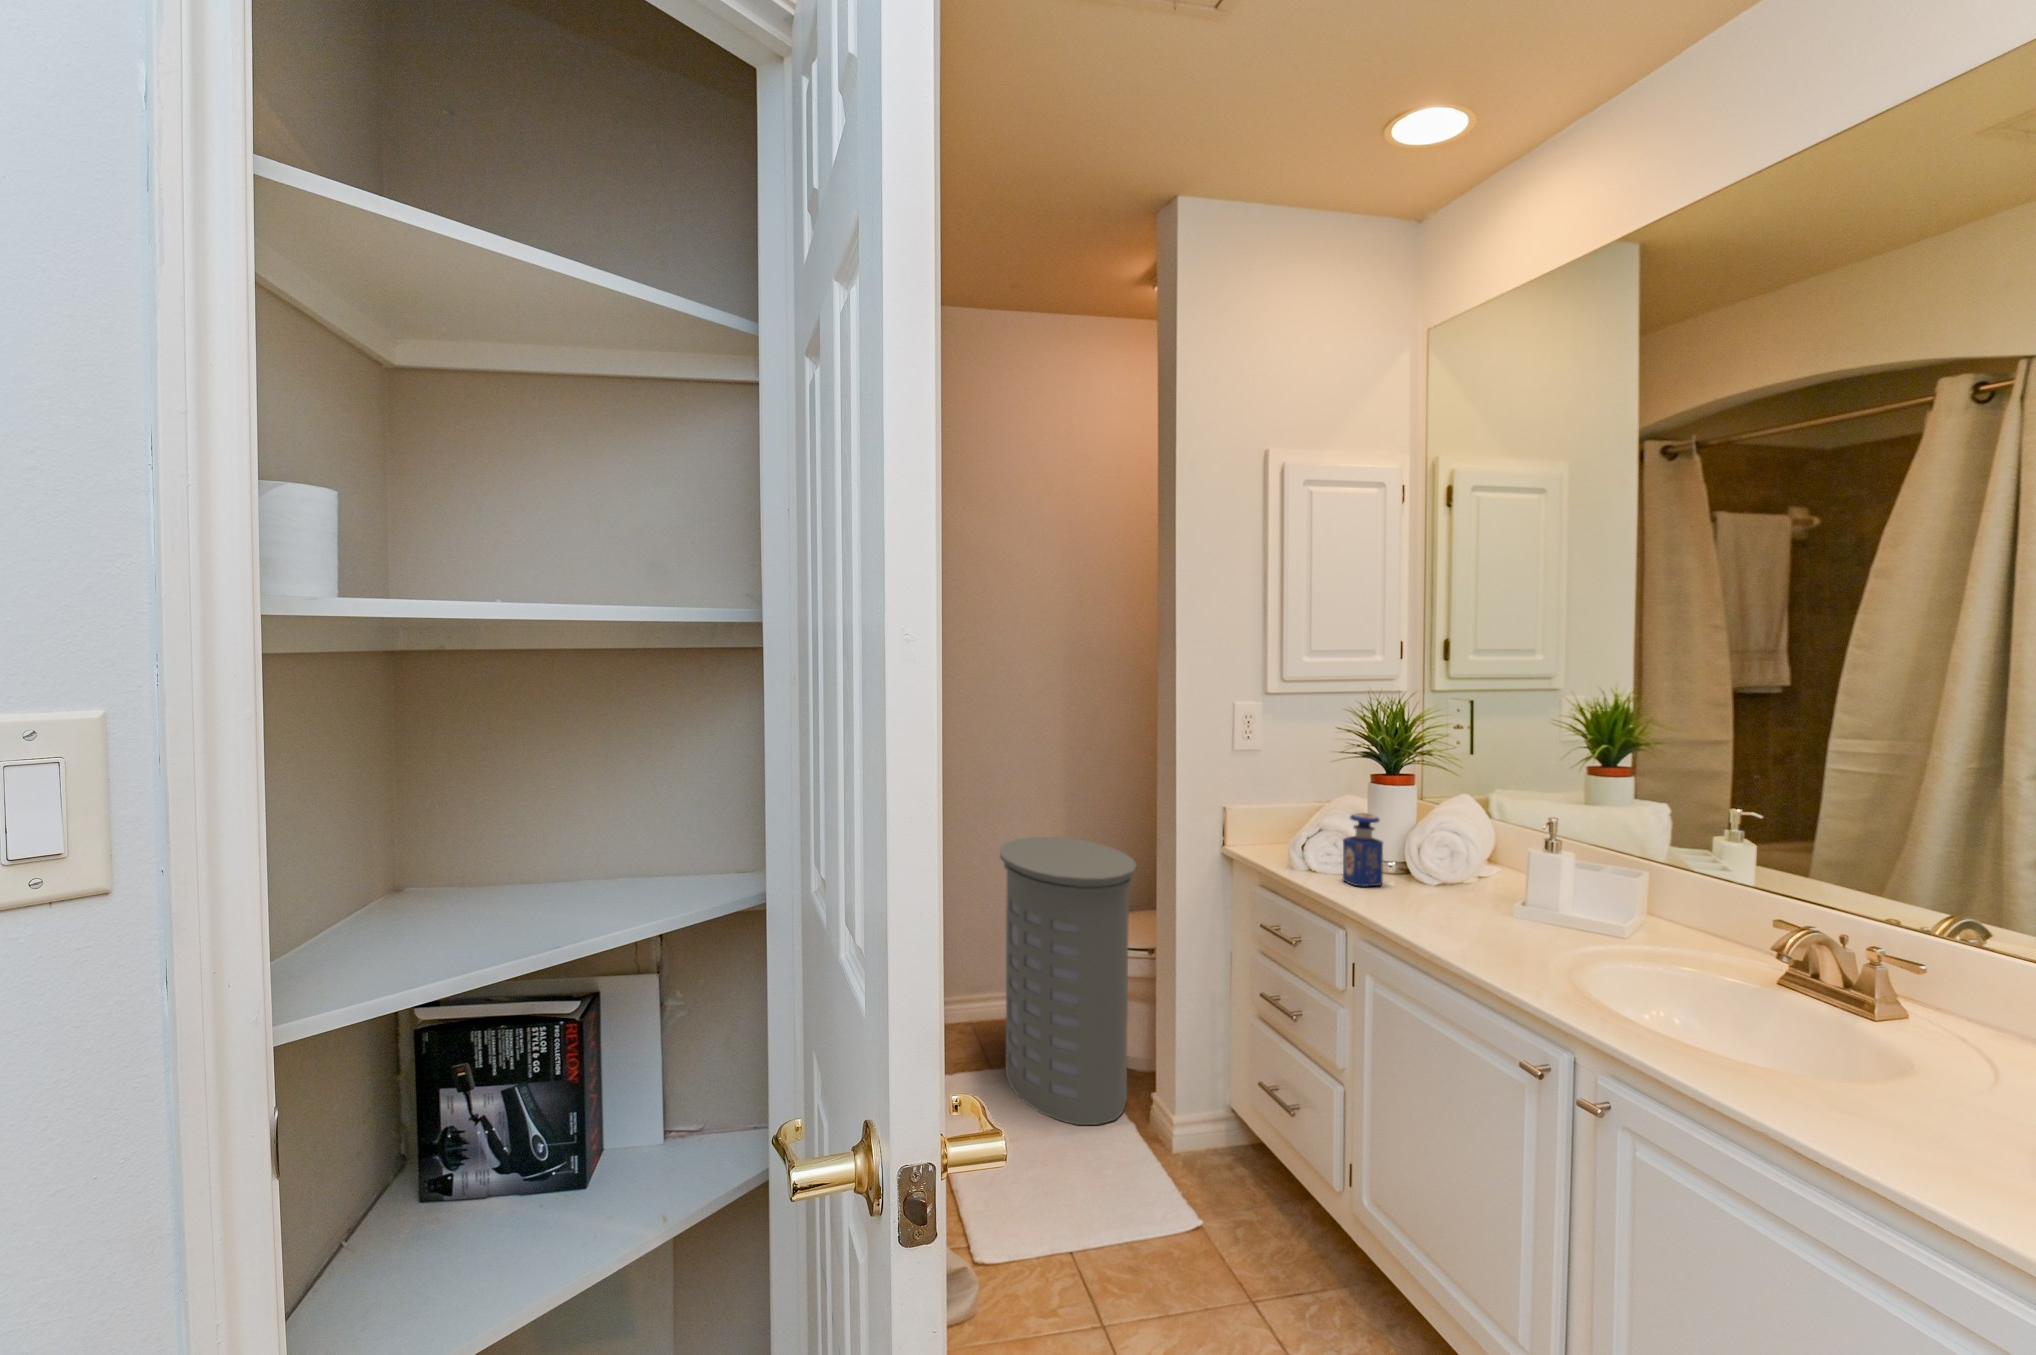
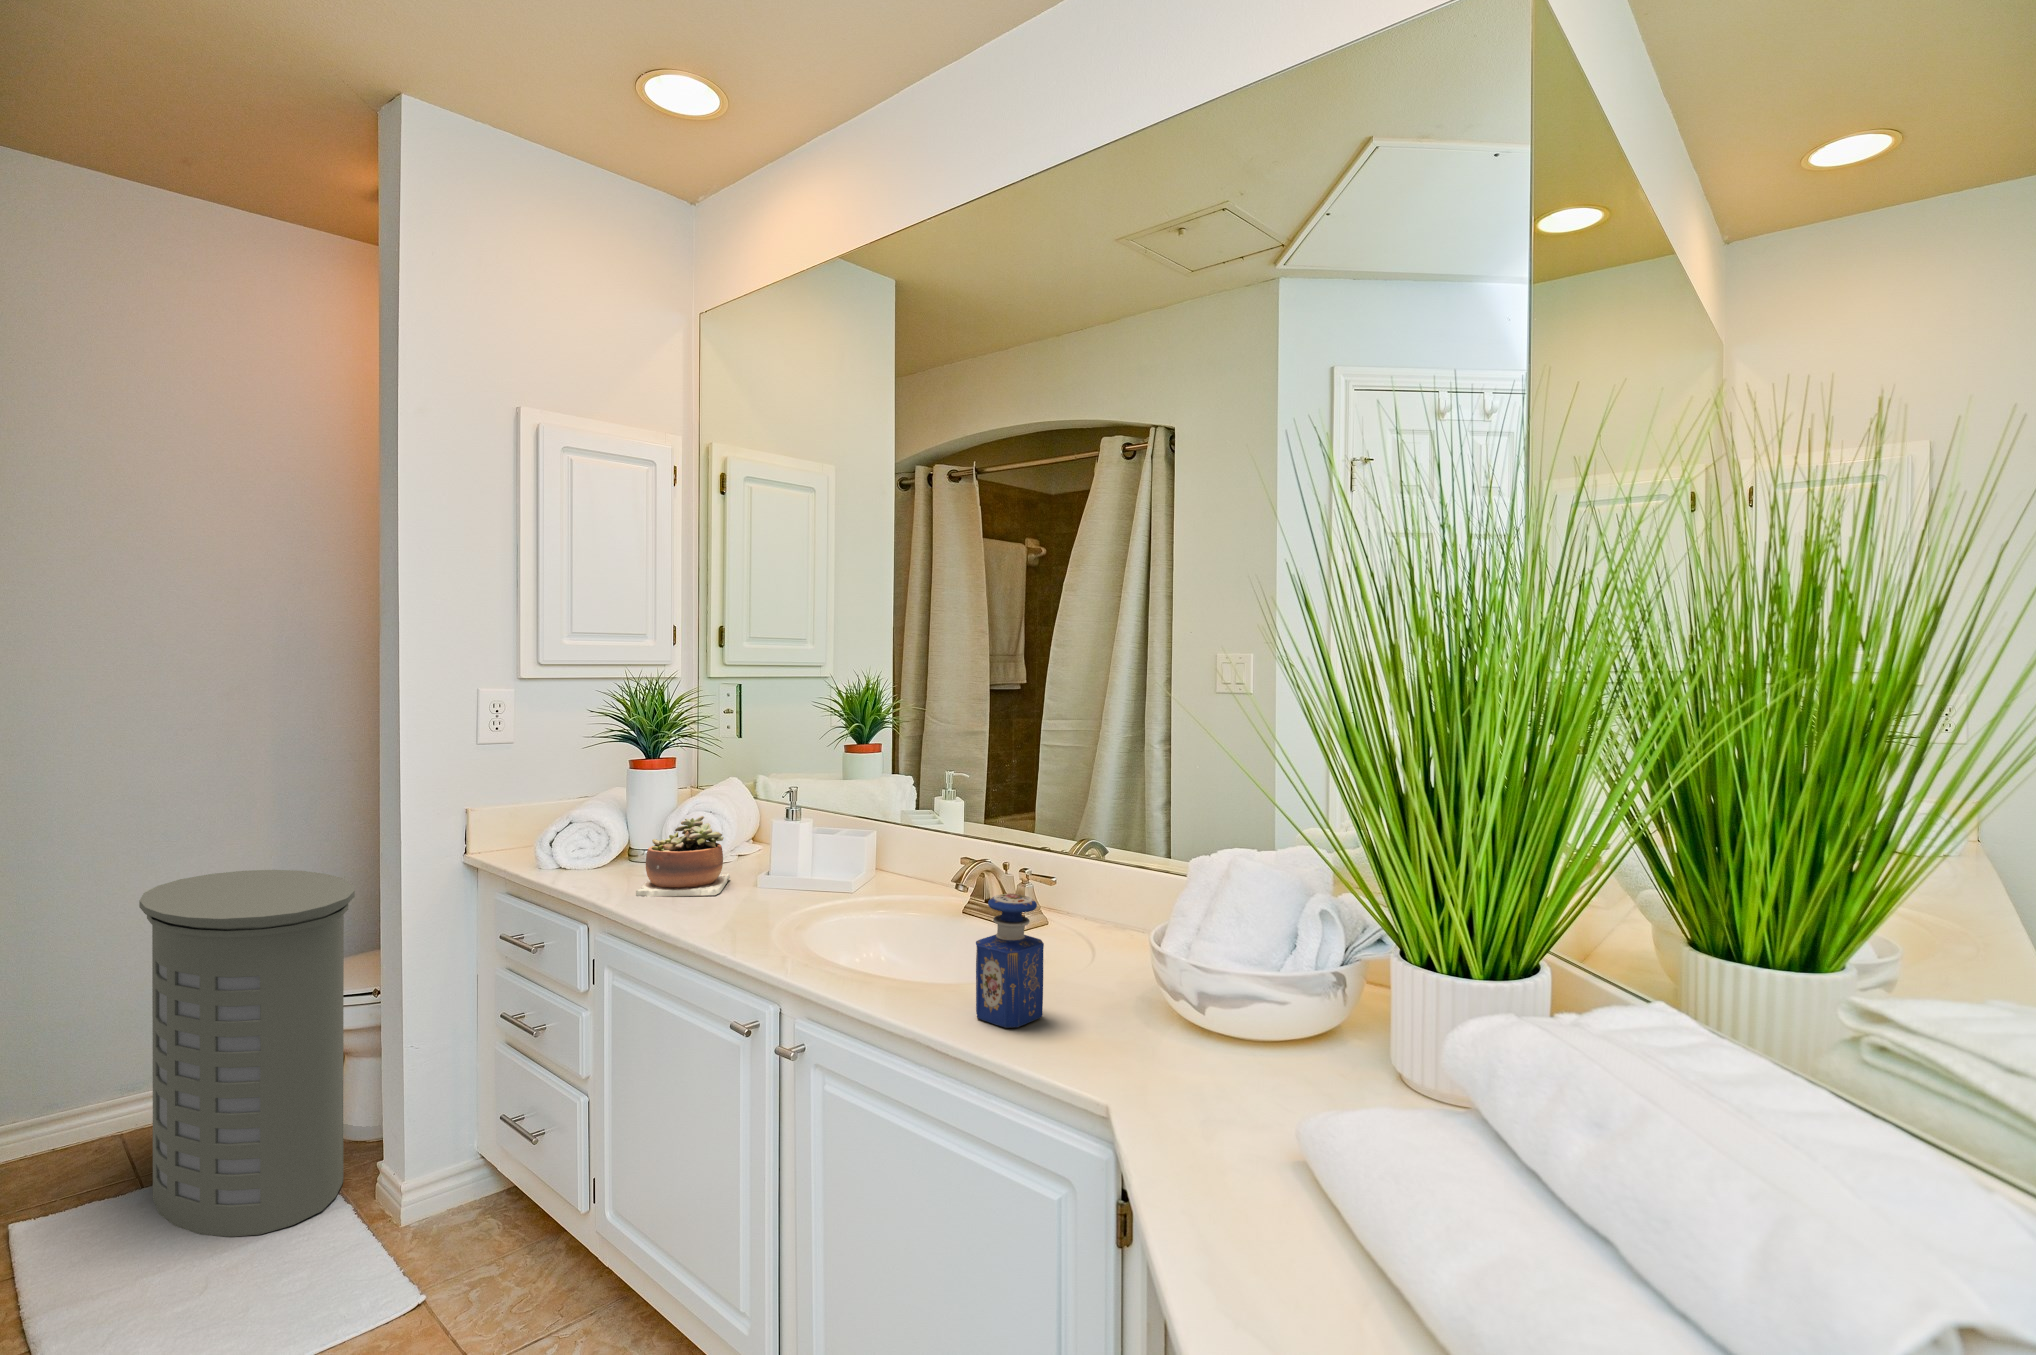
perfume bottle: present [1343,813,1383,886] -> present [976,894,1044,1028]
succulent plant: none [1390,838,1477,919] -> present [636,816,730,897]

